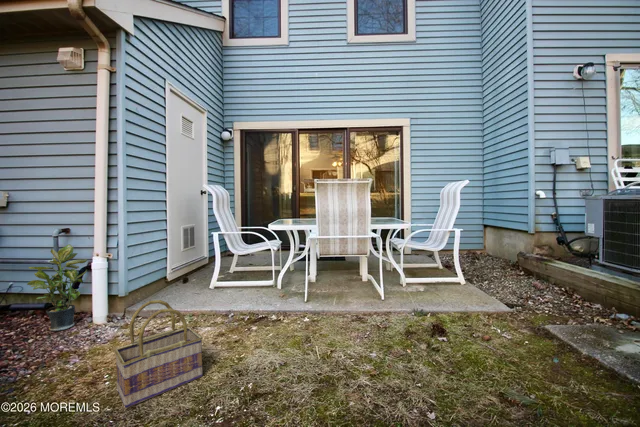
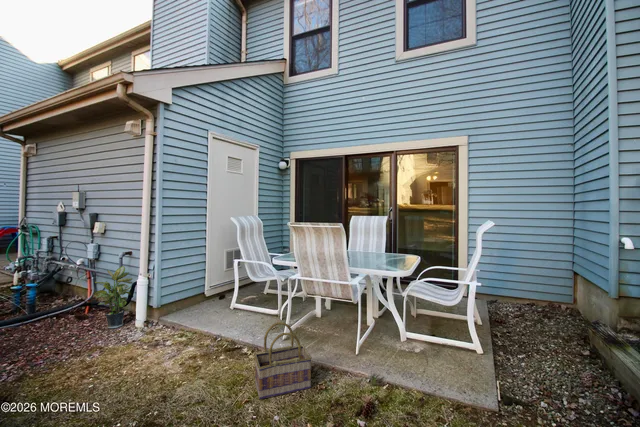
basket: present [114,300,203,408] -> present [254,322,312,399]

